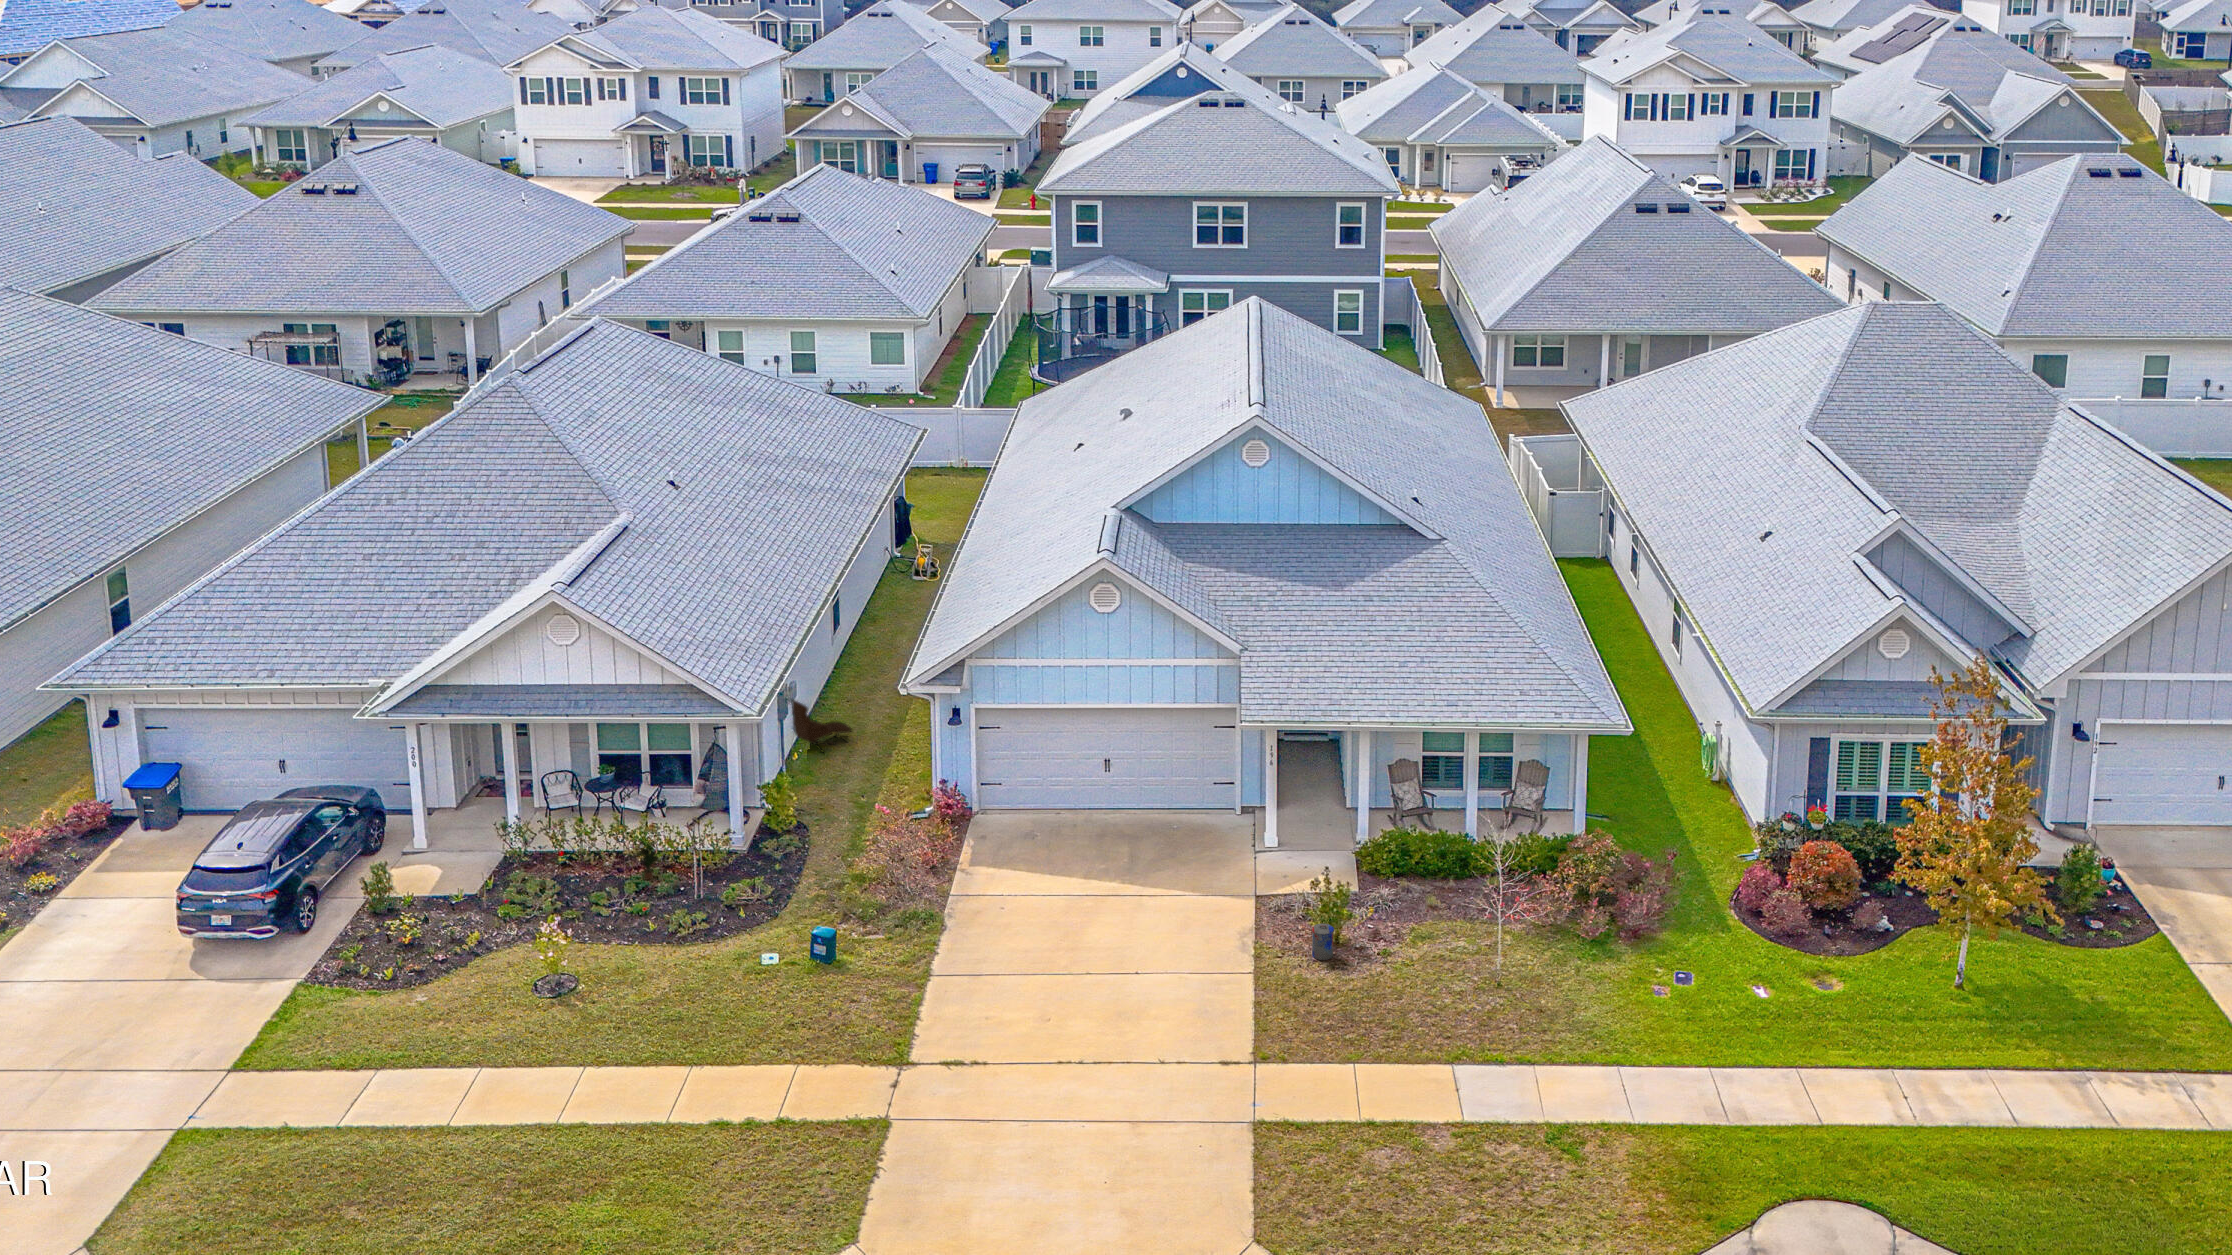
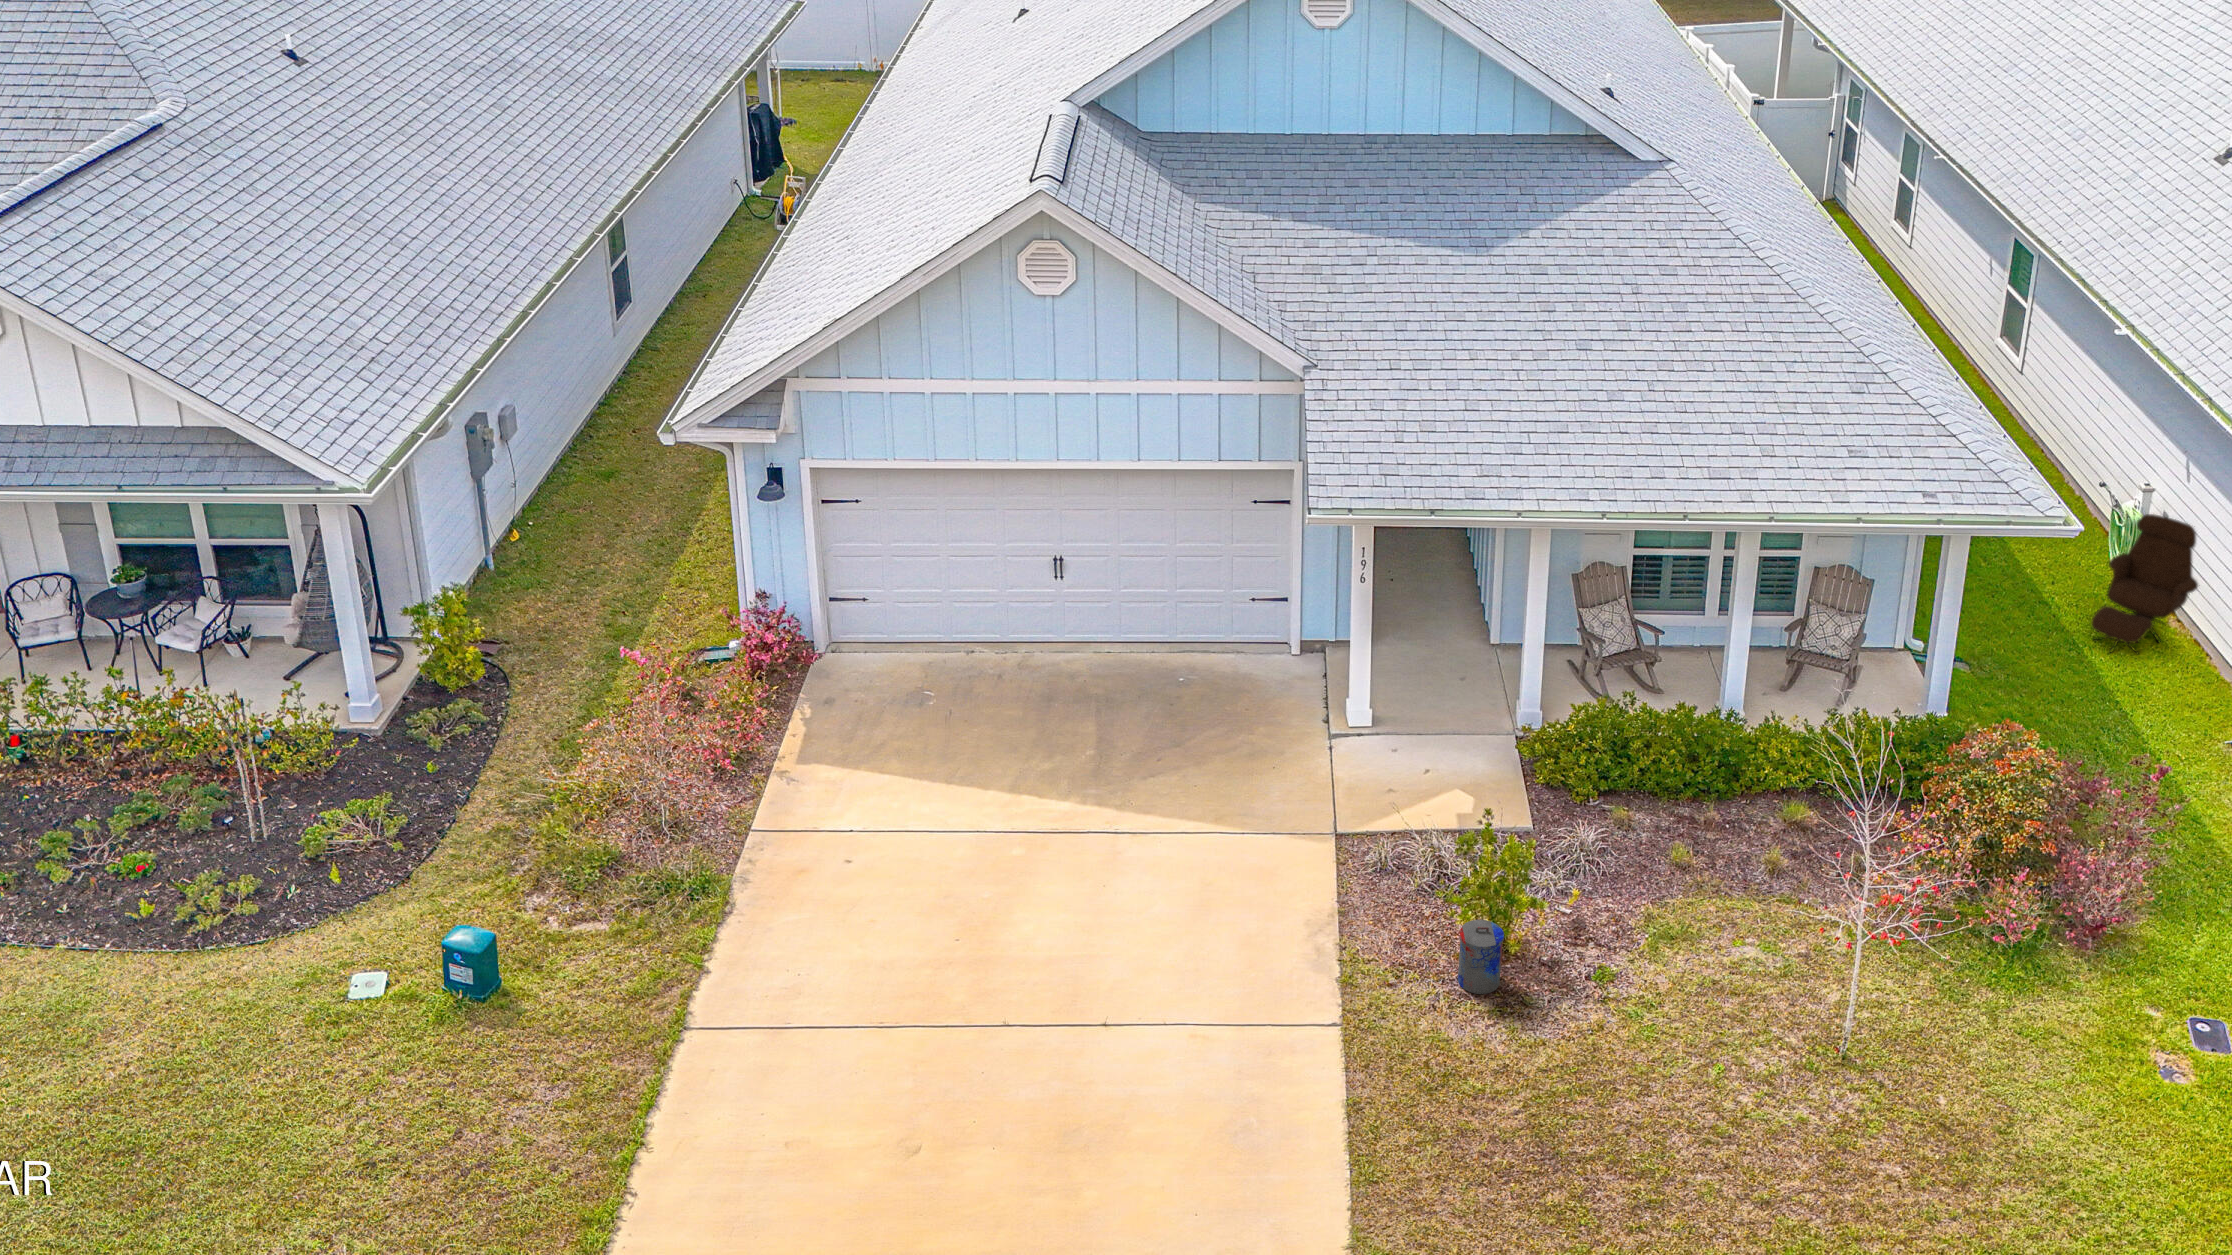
lounge chair: present [791,700,852,751] -> present [2091,514,2198,654]
potted plant: present [639,839,658,880] -> none [148,715,199,794]

